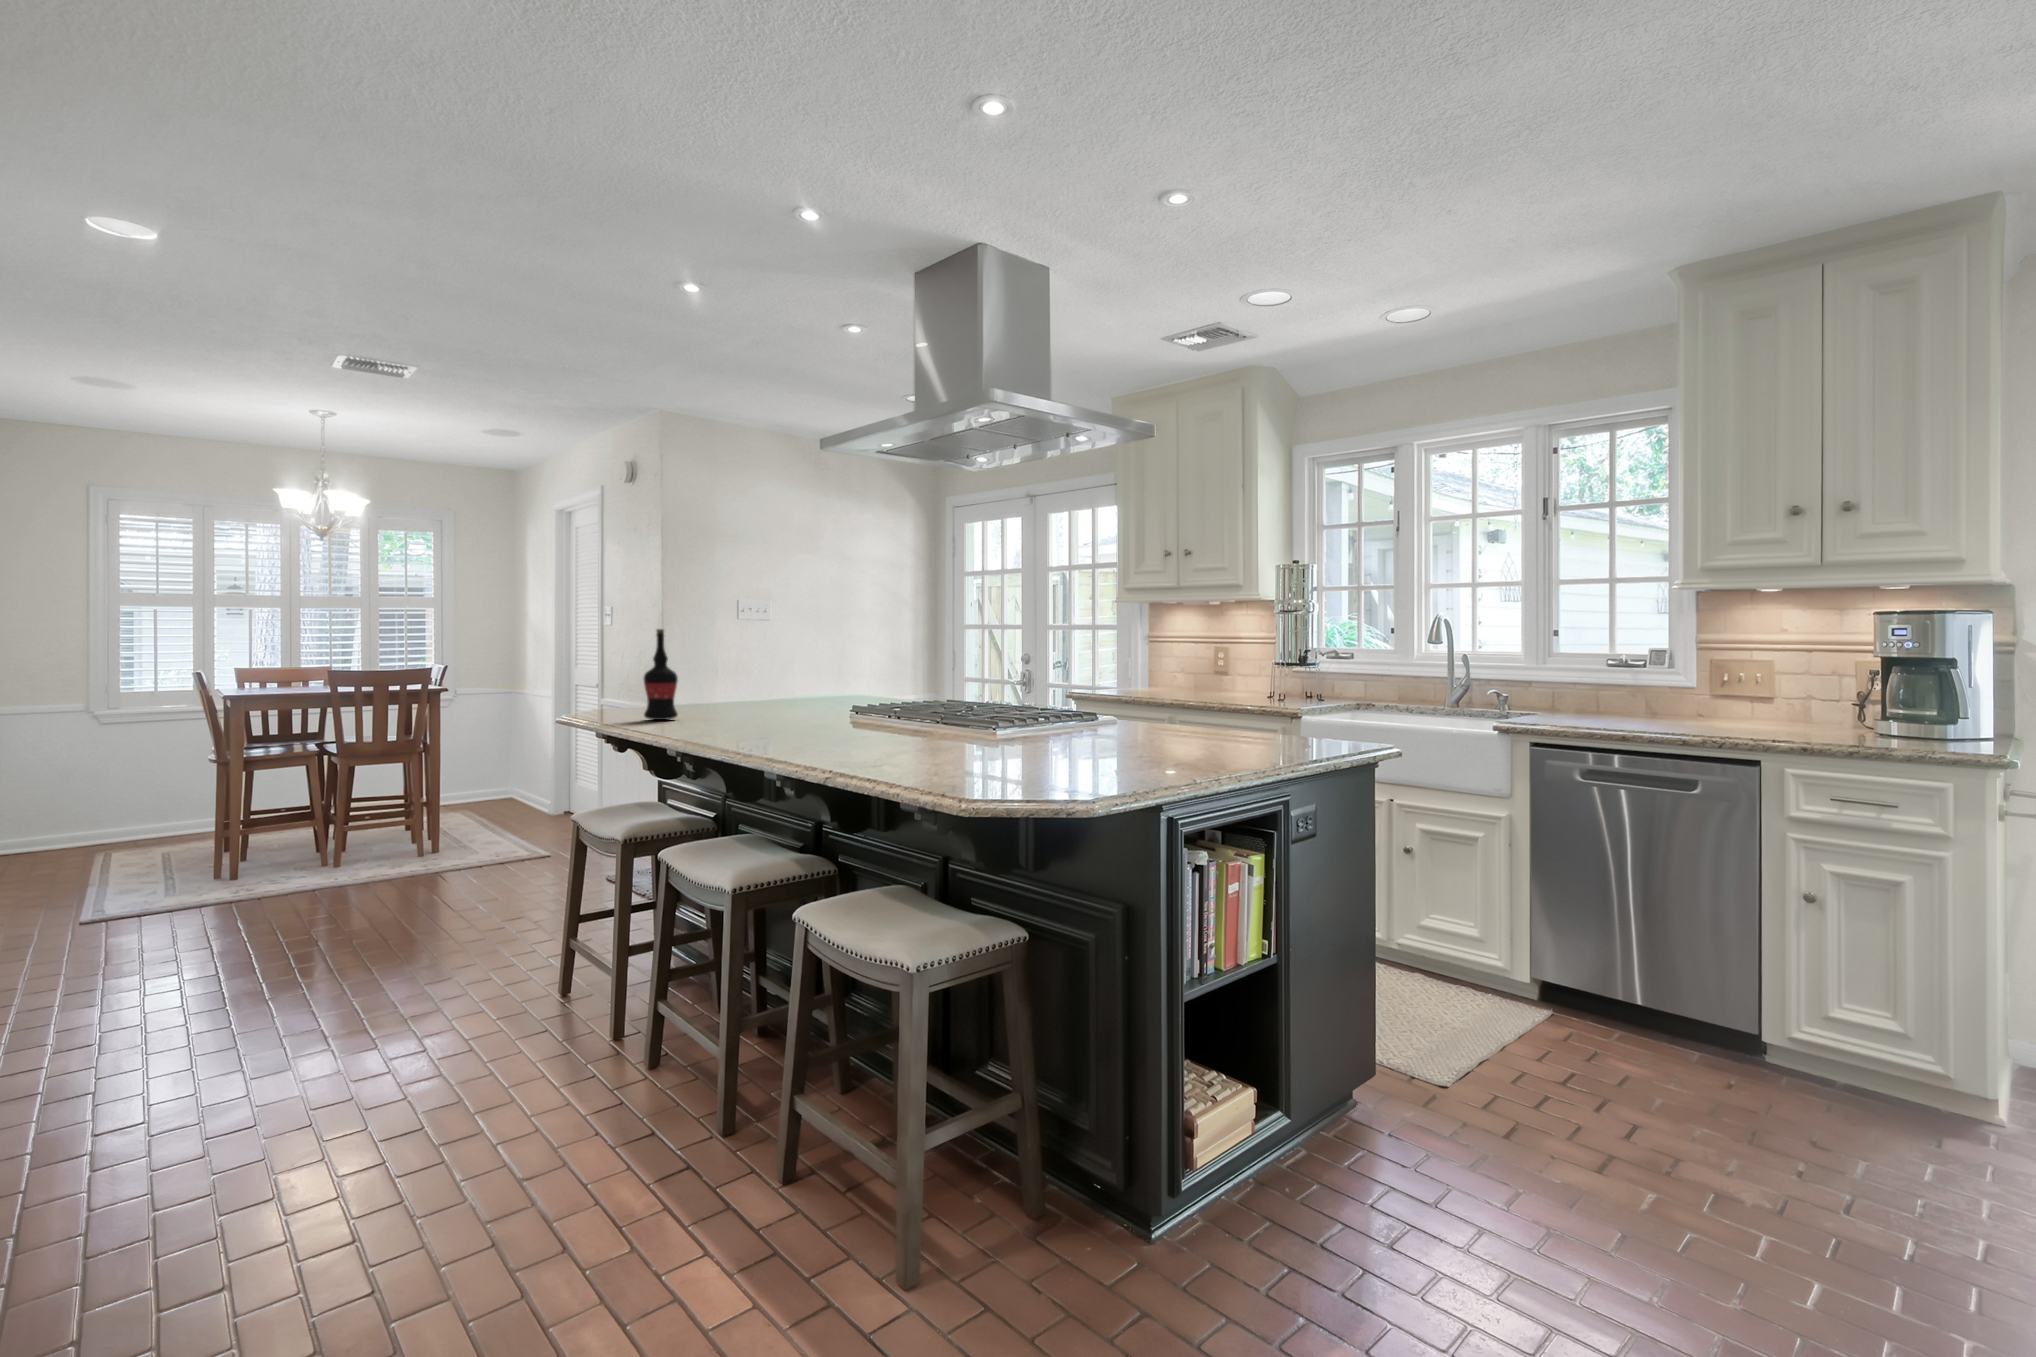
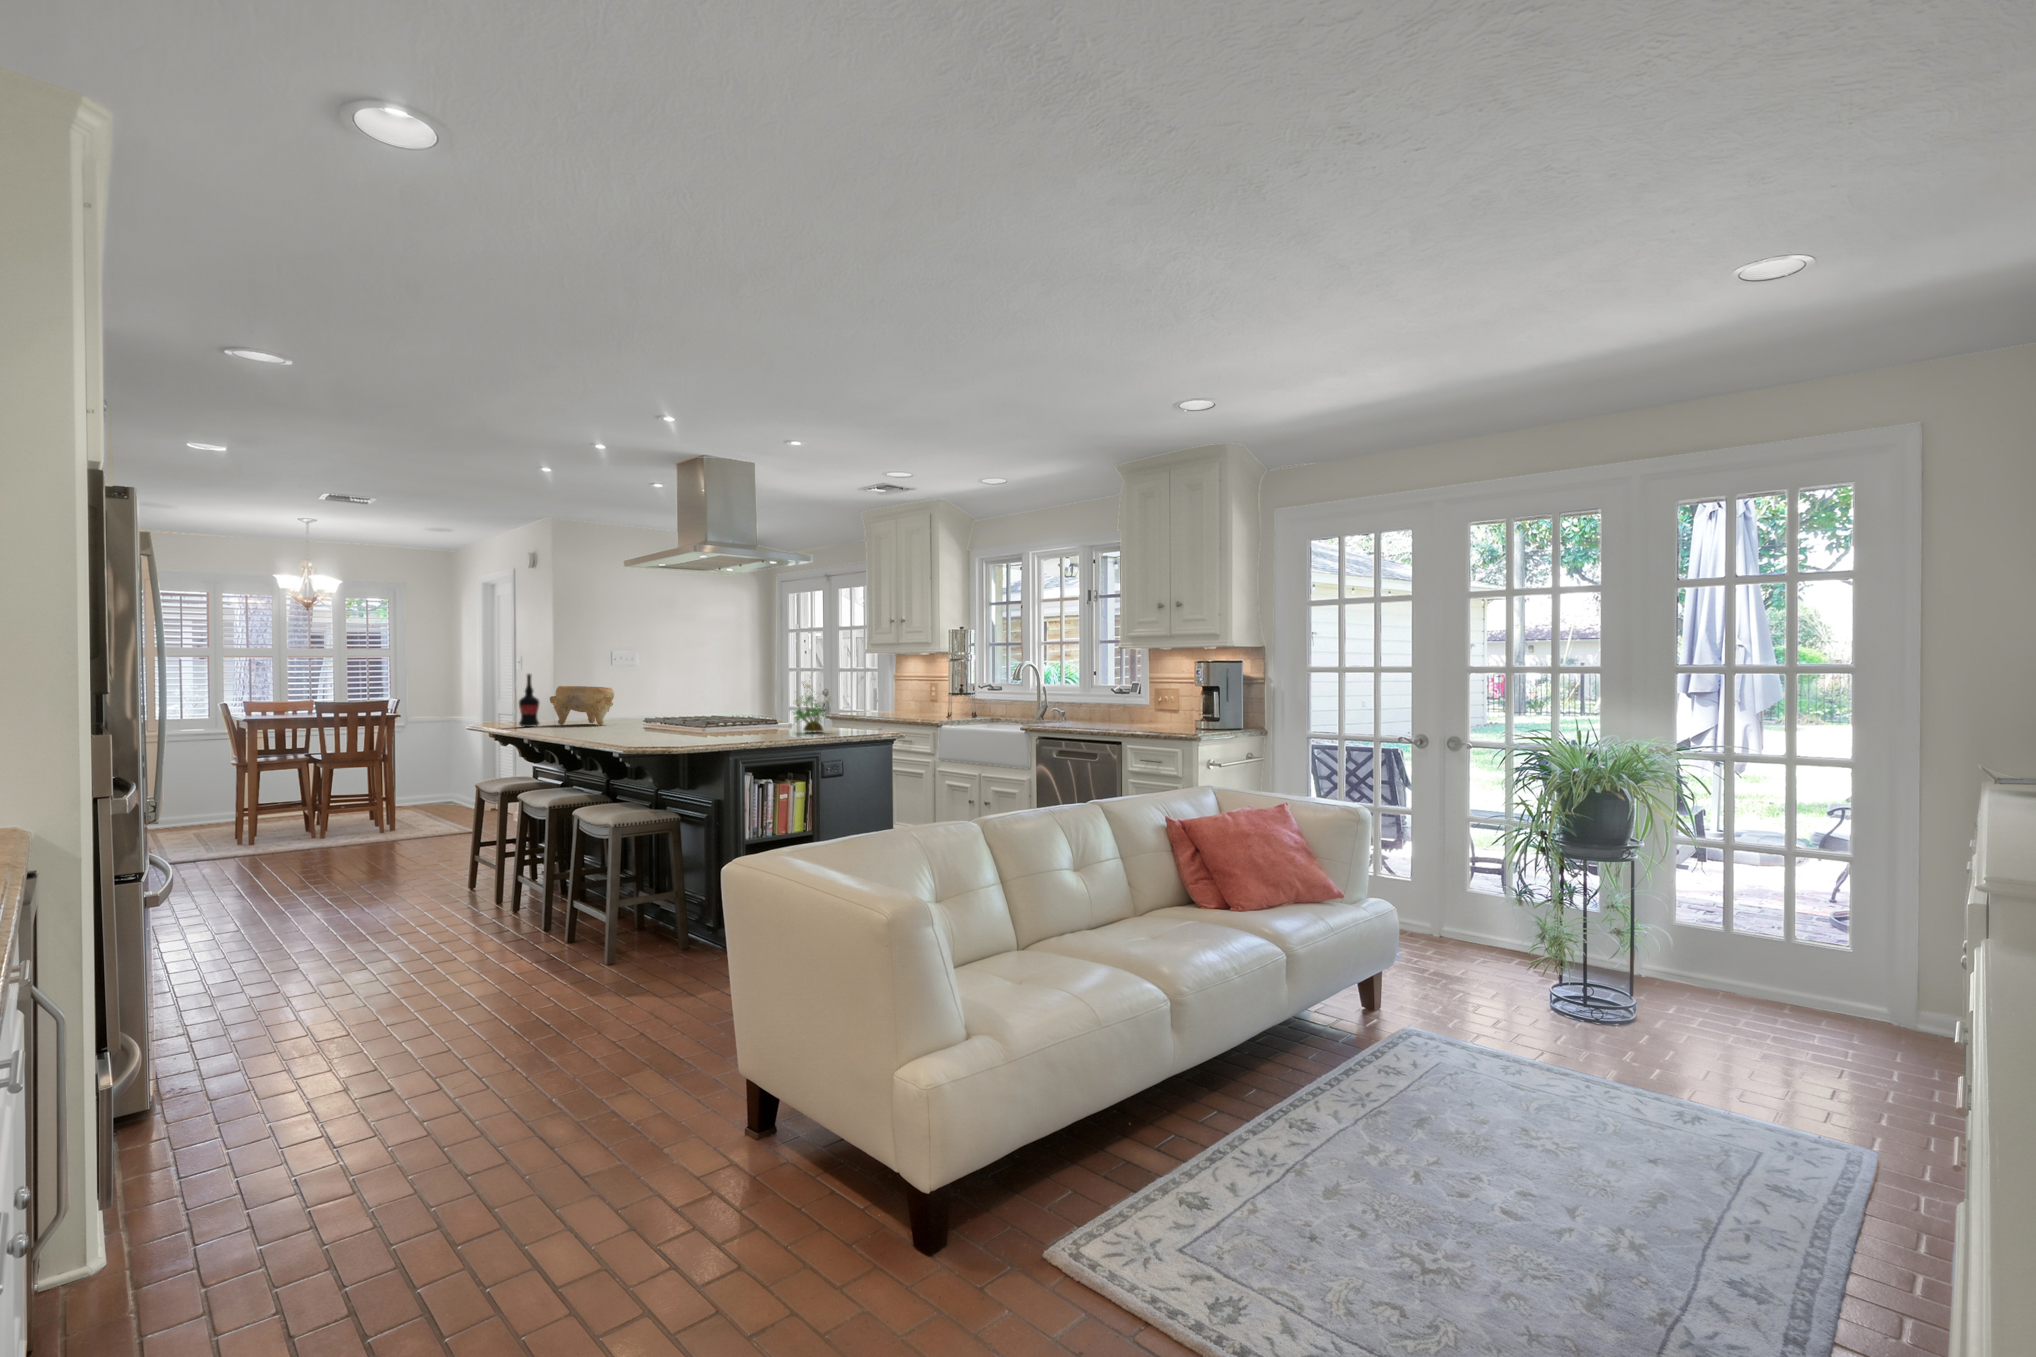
potted plant: none [1182,633,1268,744] -> present [794,675,832,732]
decorative bowl: none [689,650,791,716] -> present [550,686,614,725]

